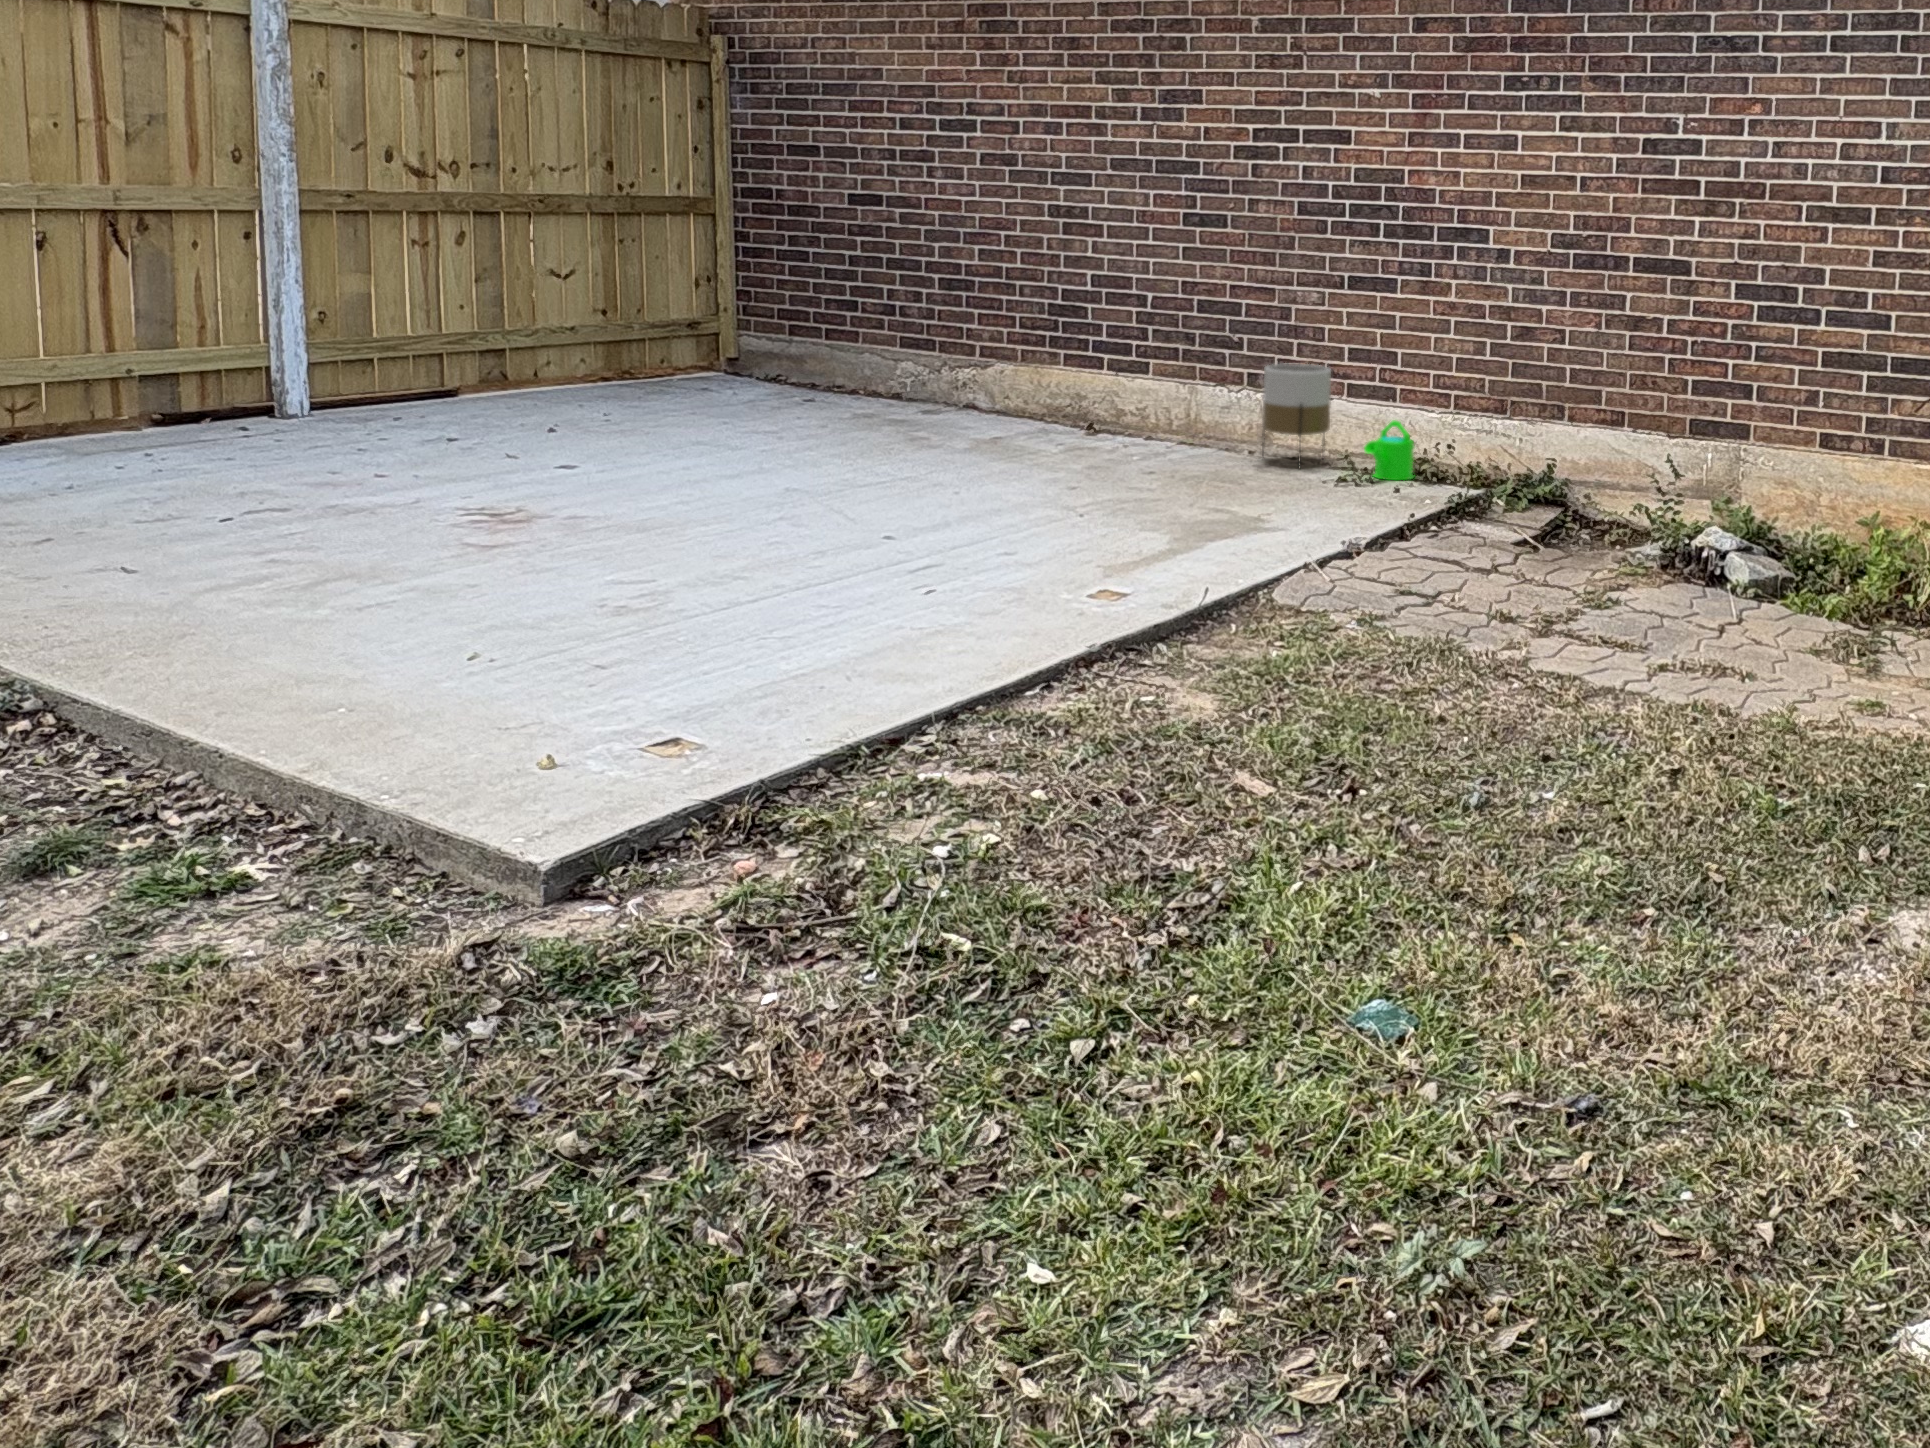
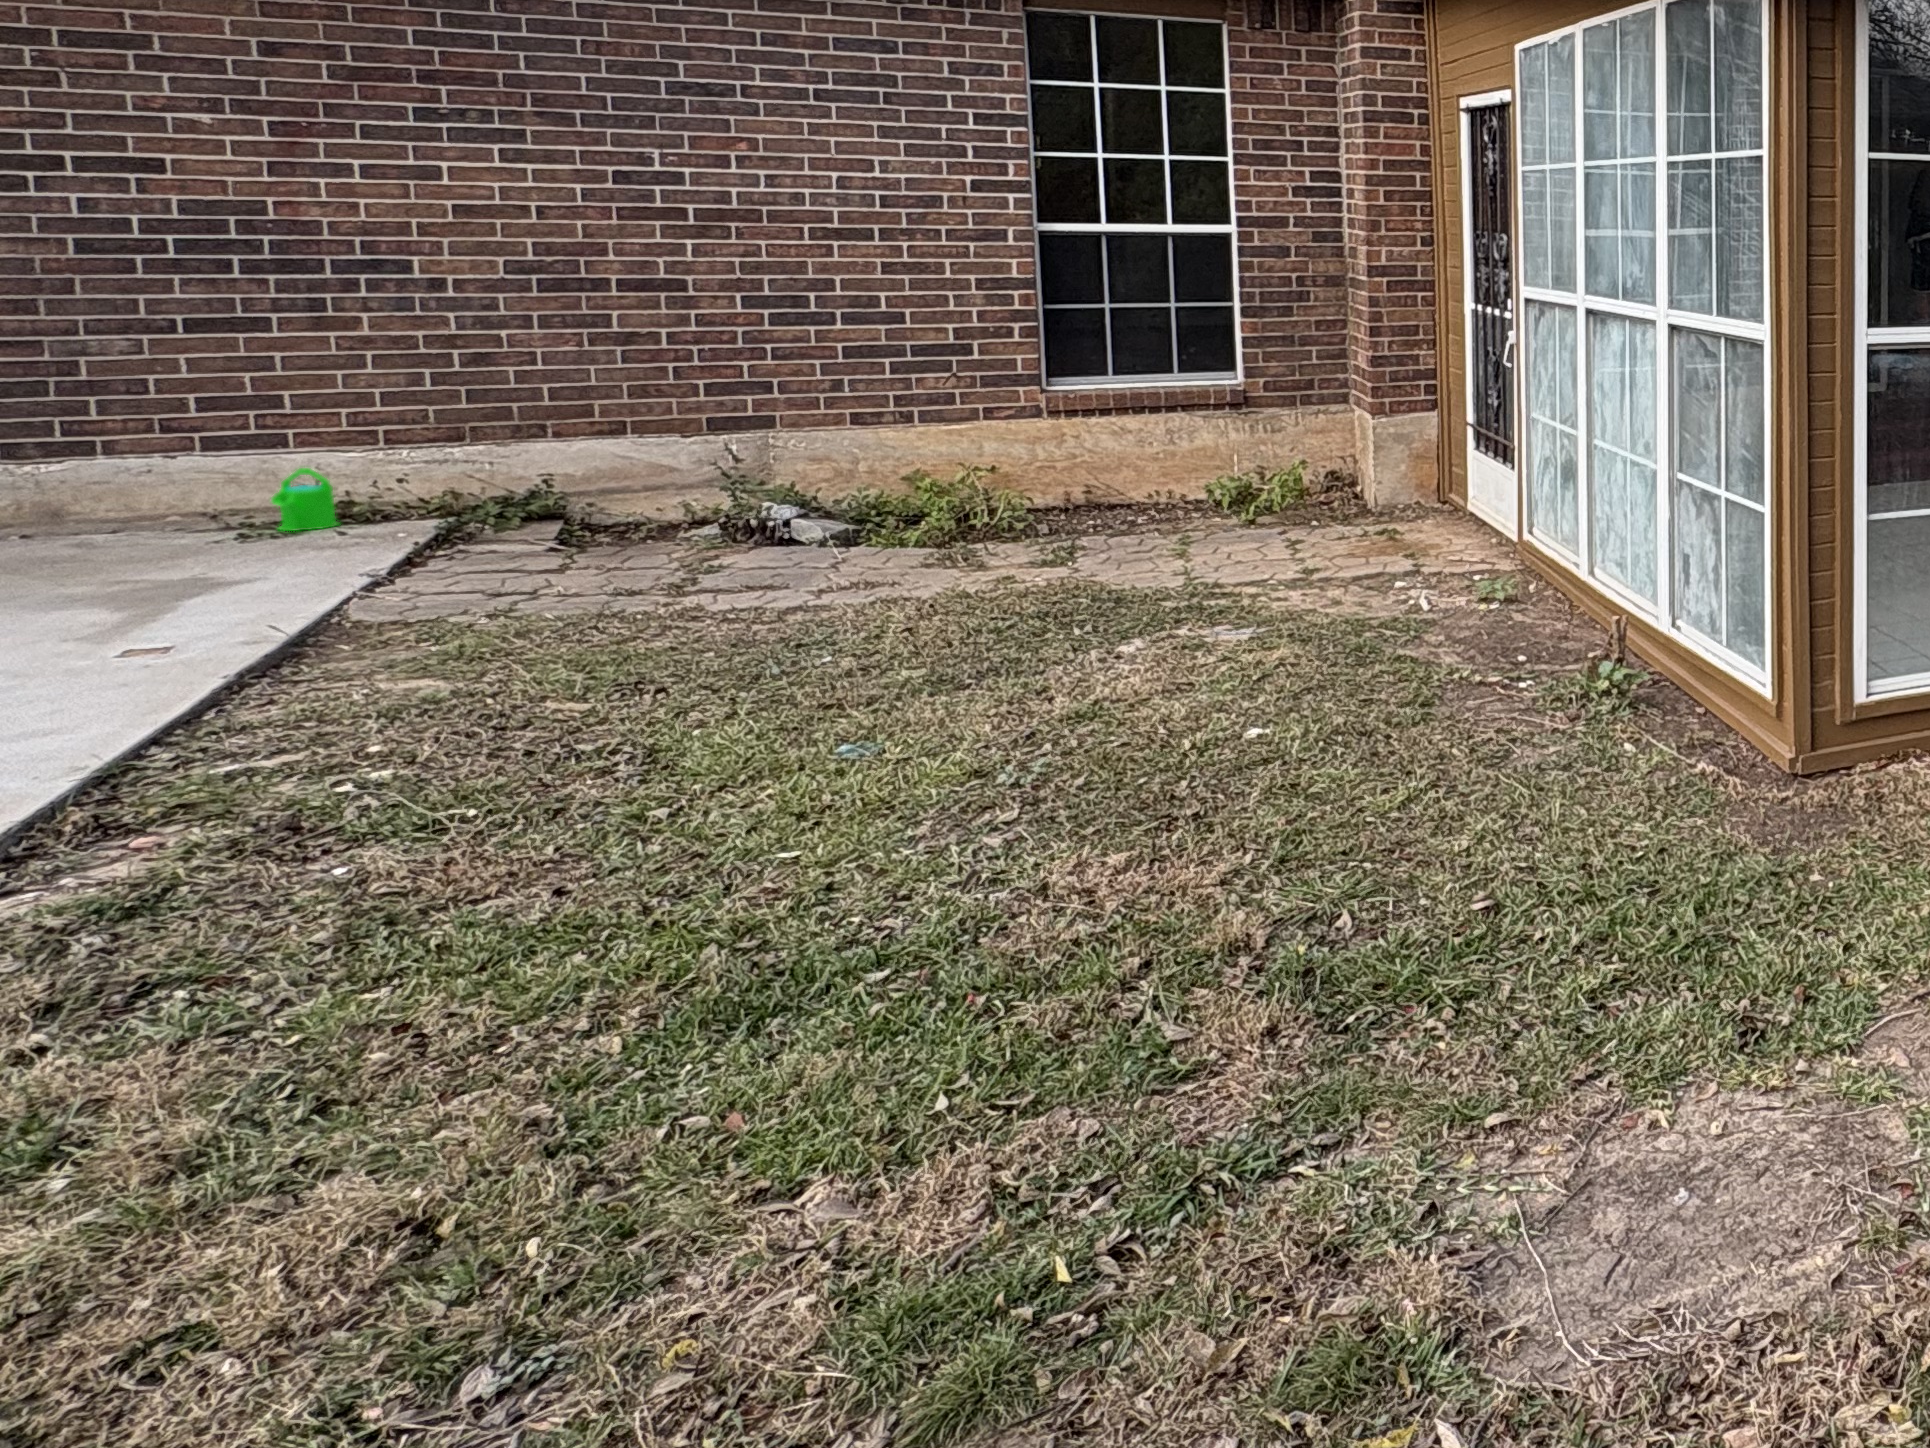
planter: present [1262,364,1331,462] -> none [64,425,186,540]

